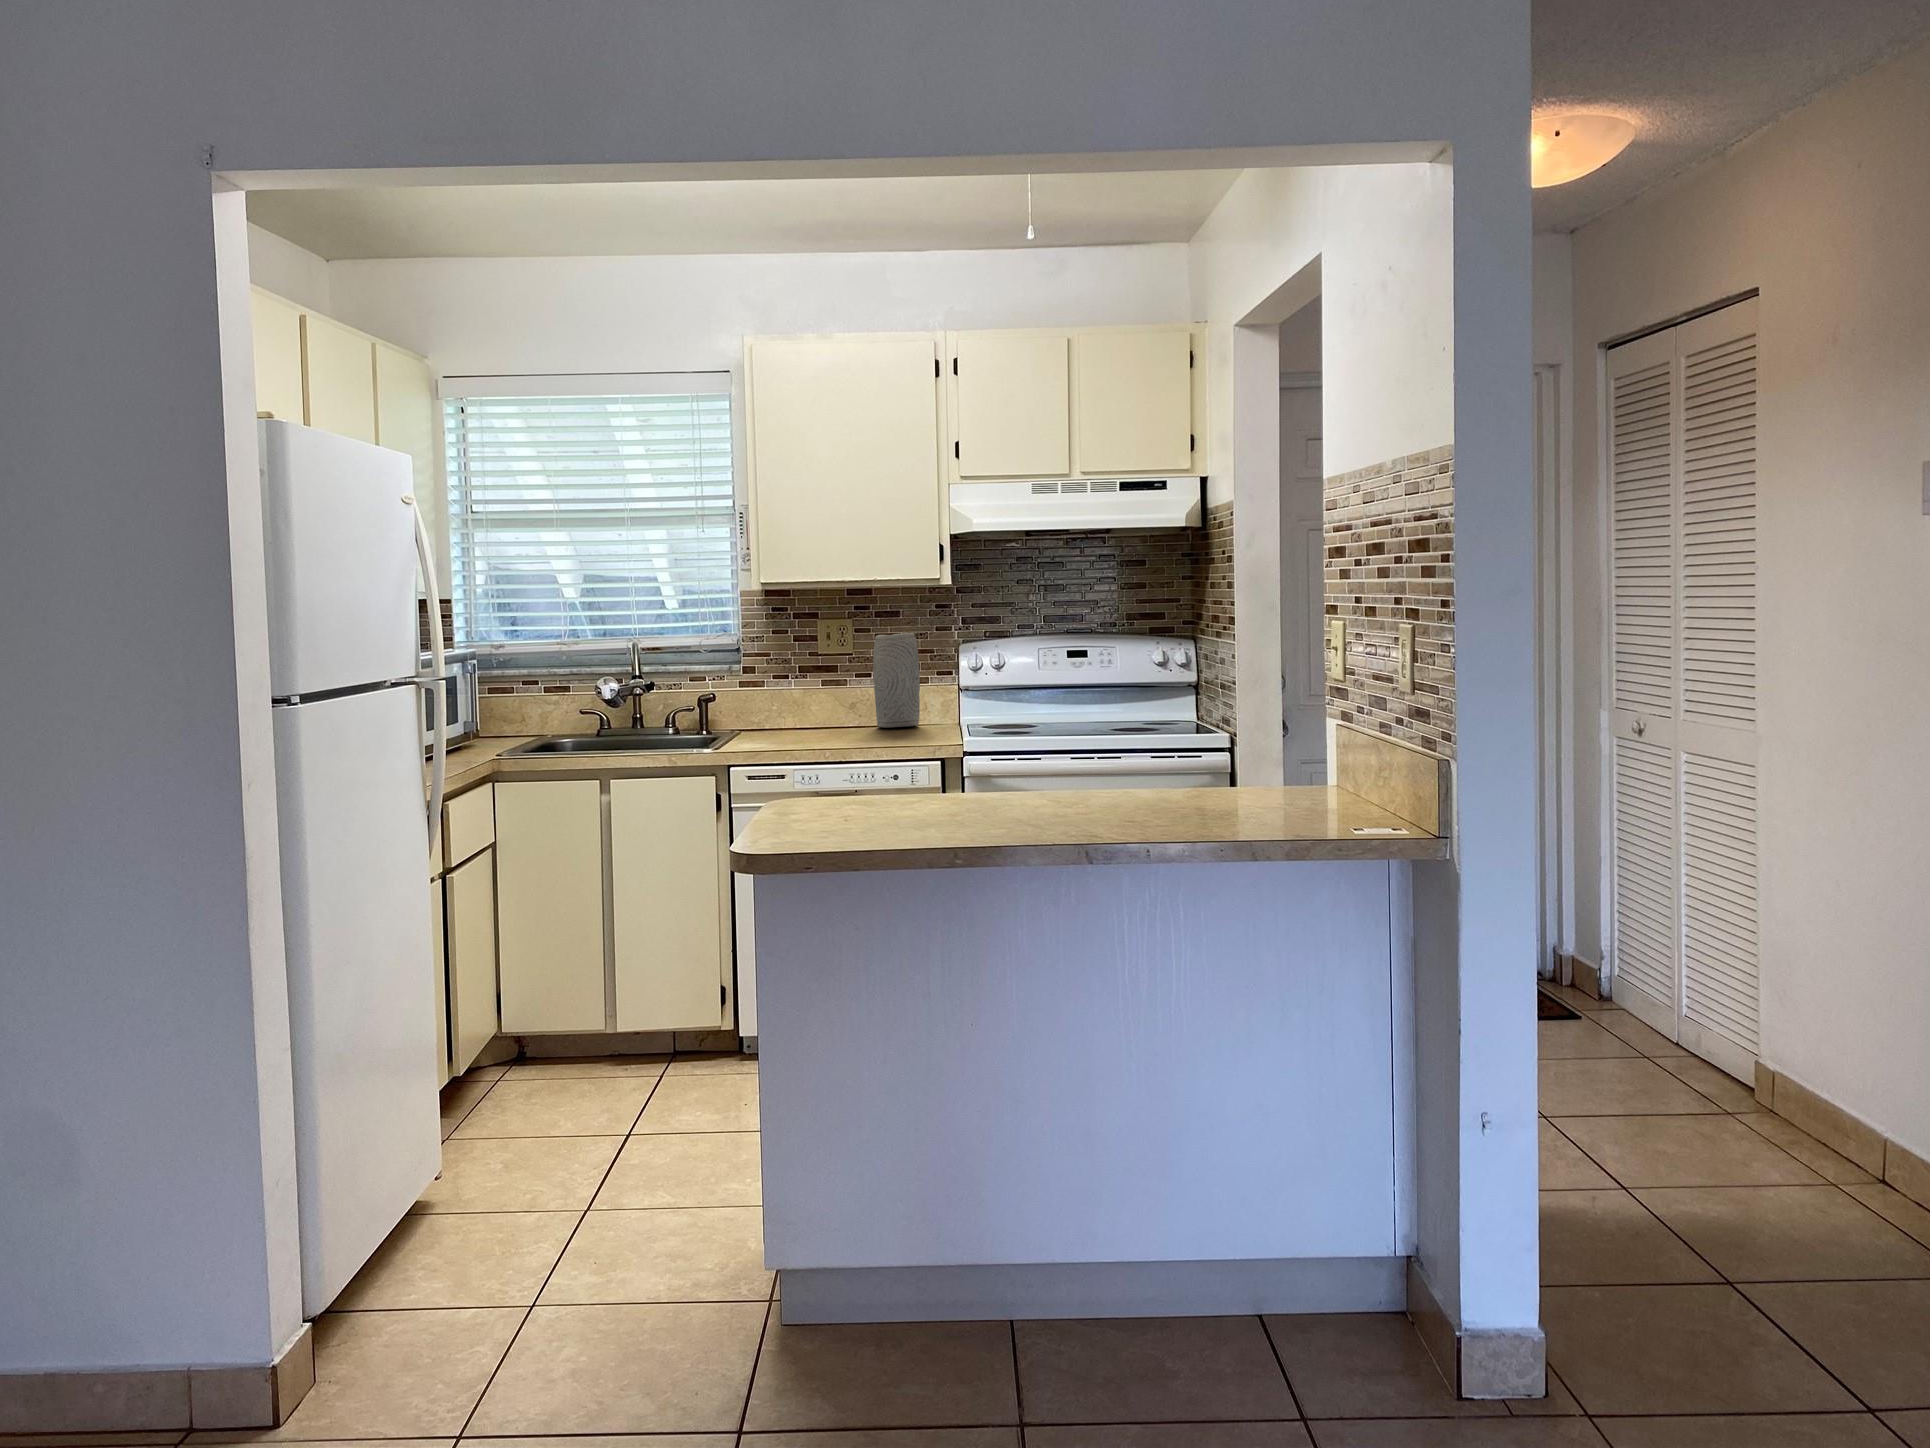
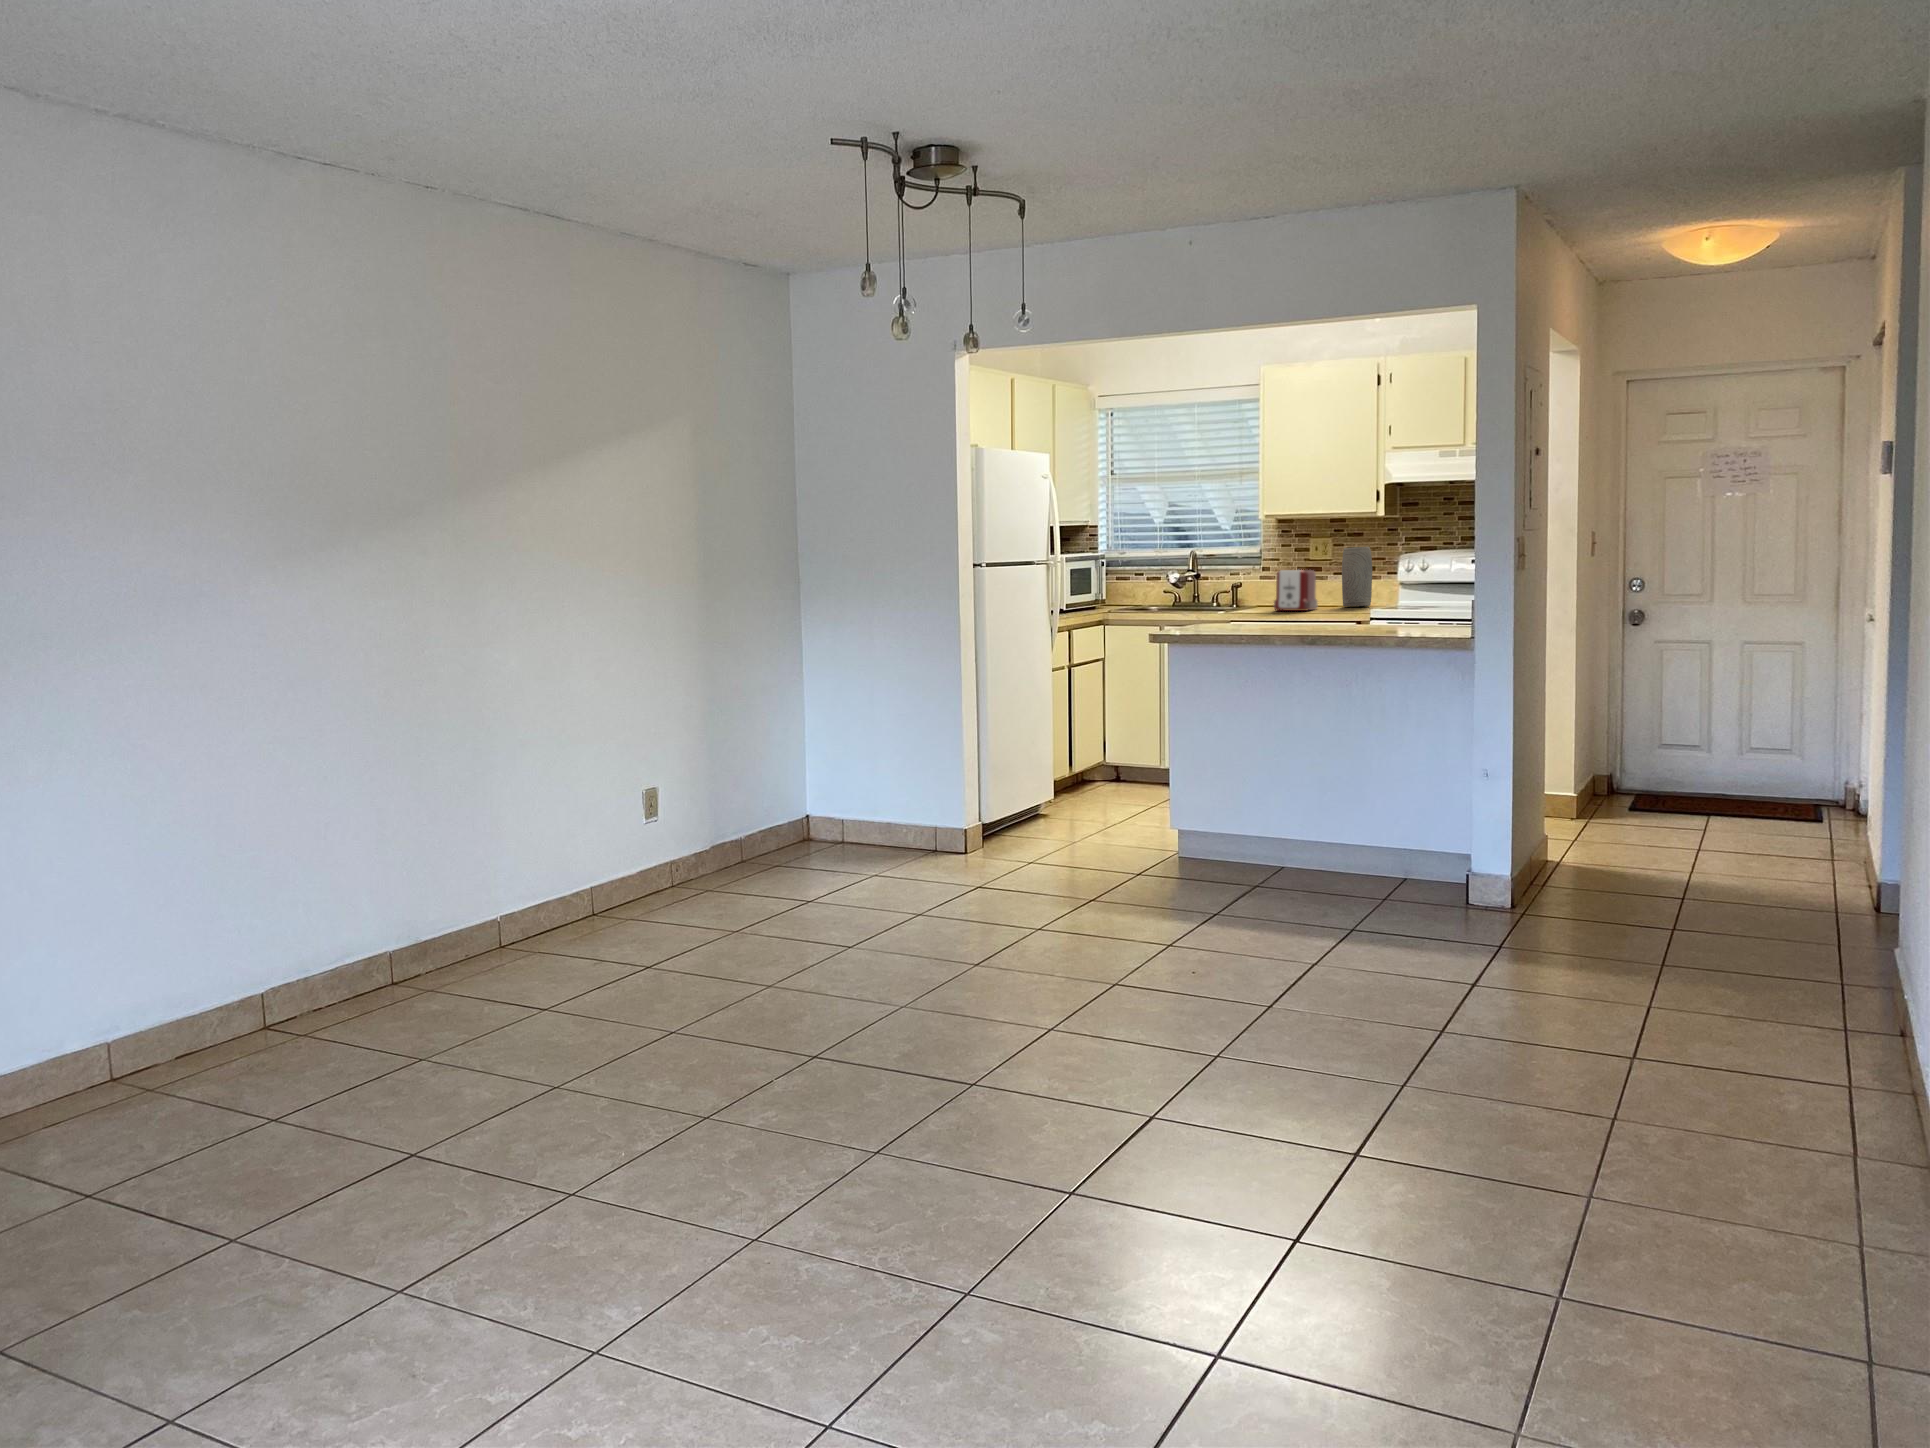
toaster: none [784,673,846,744] -> present [1274,570,1318,611]

